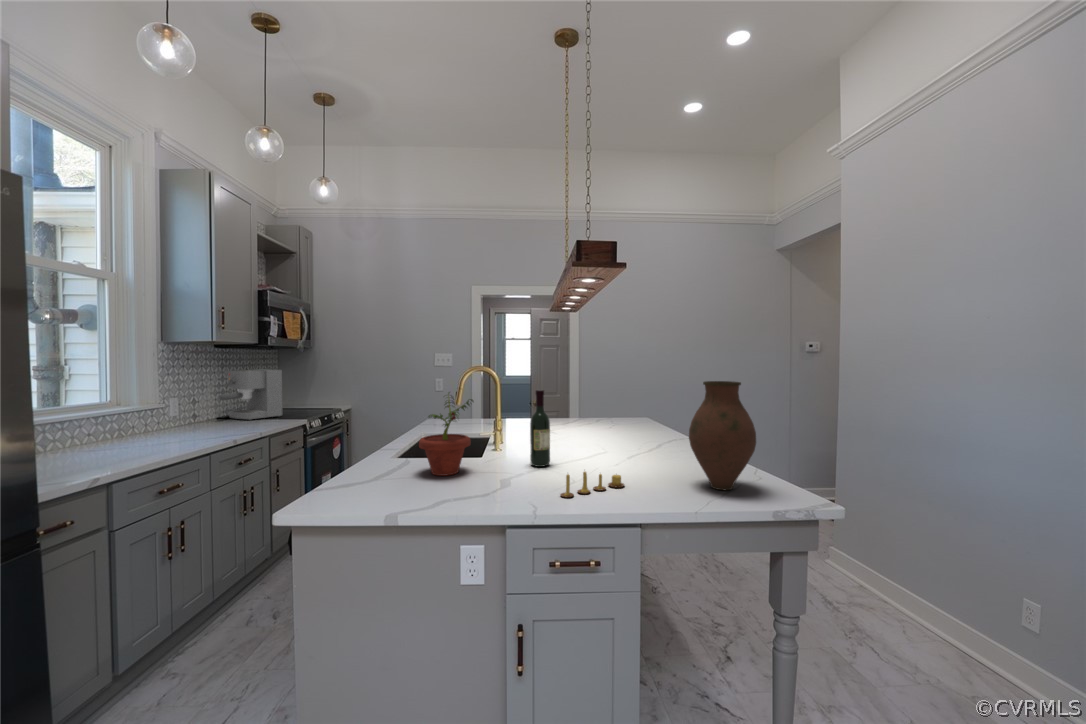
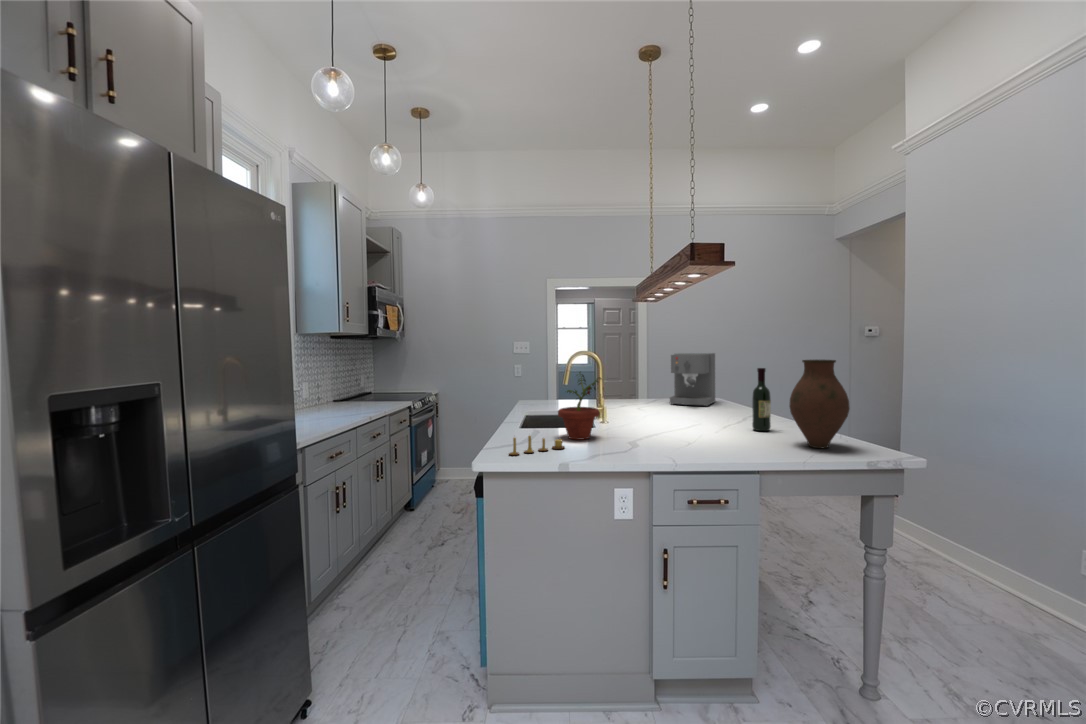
coffee maker: present [220,370,282,420] -> present [670,353,715,406]
wine bottle: present [530,390,550,467] -> present [752,368,771,431]
candle: present [561,472,624,497] -> present [509,436,564,455]

